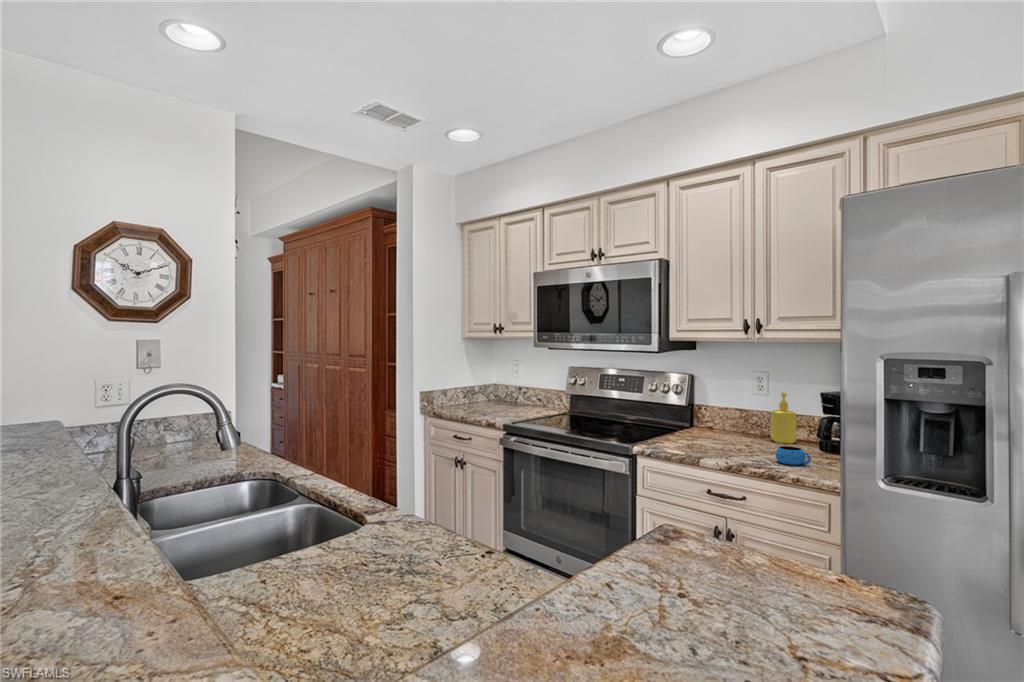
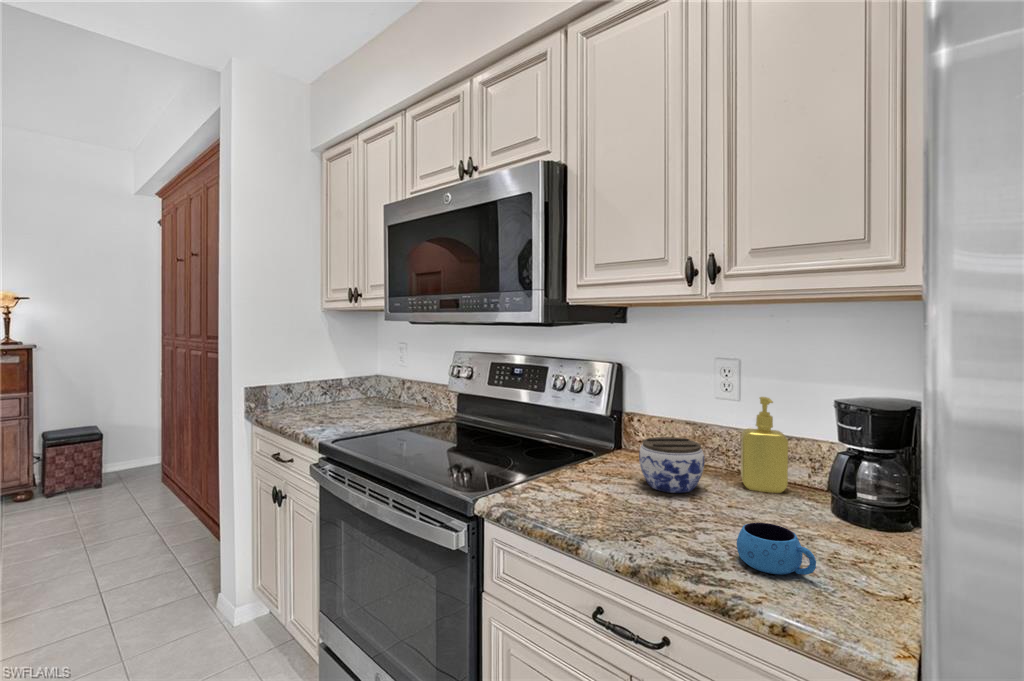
jar: none [715,416,752,444] -> present [639,437,704,493]

